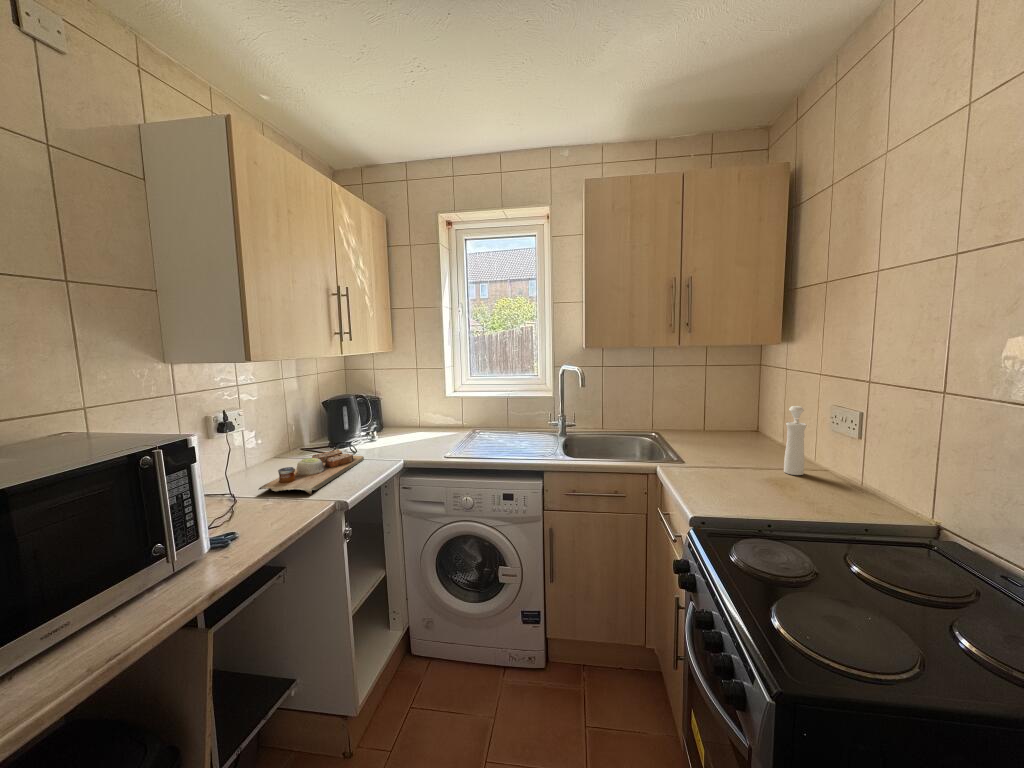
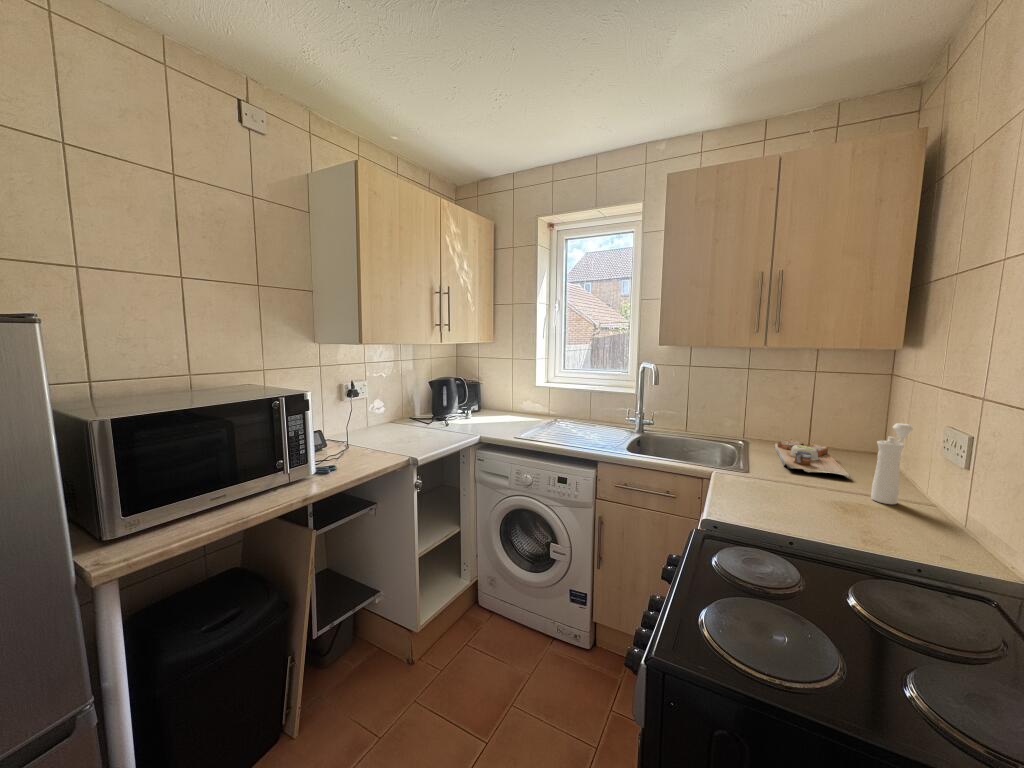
cutting board: present [259,449,364,494] -> present [775,439,851,480]

